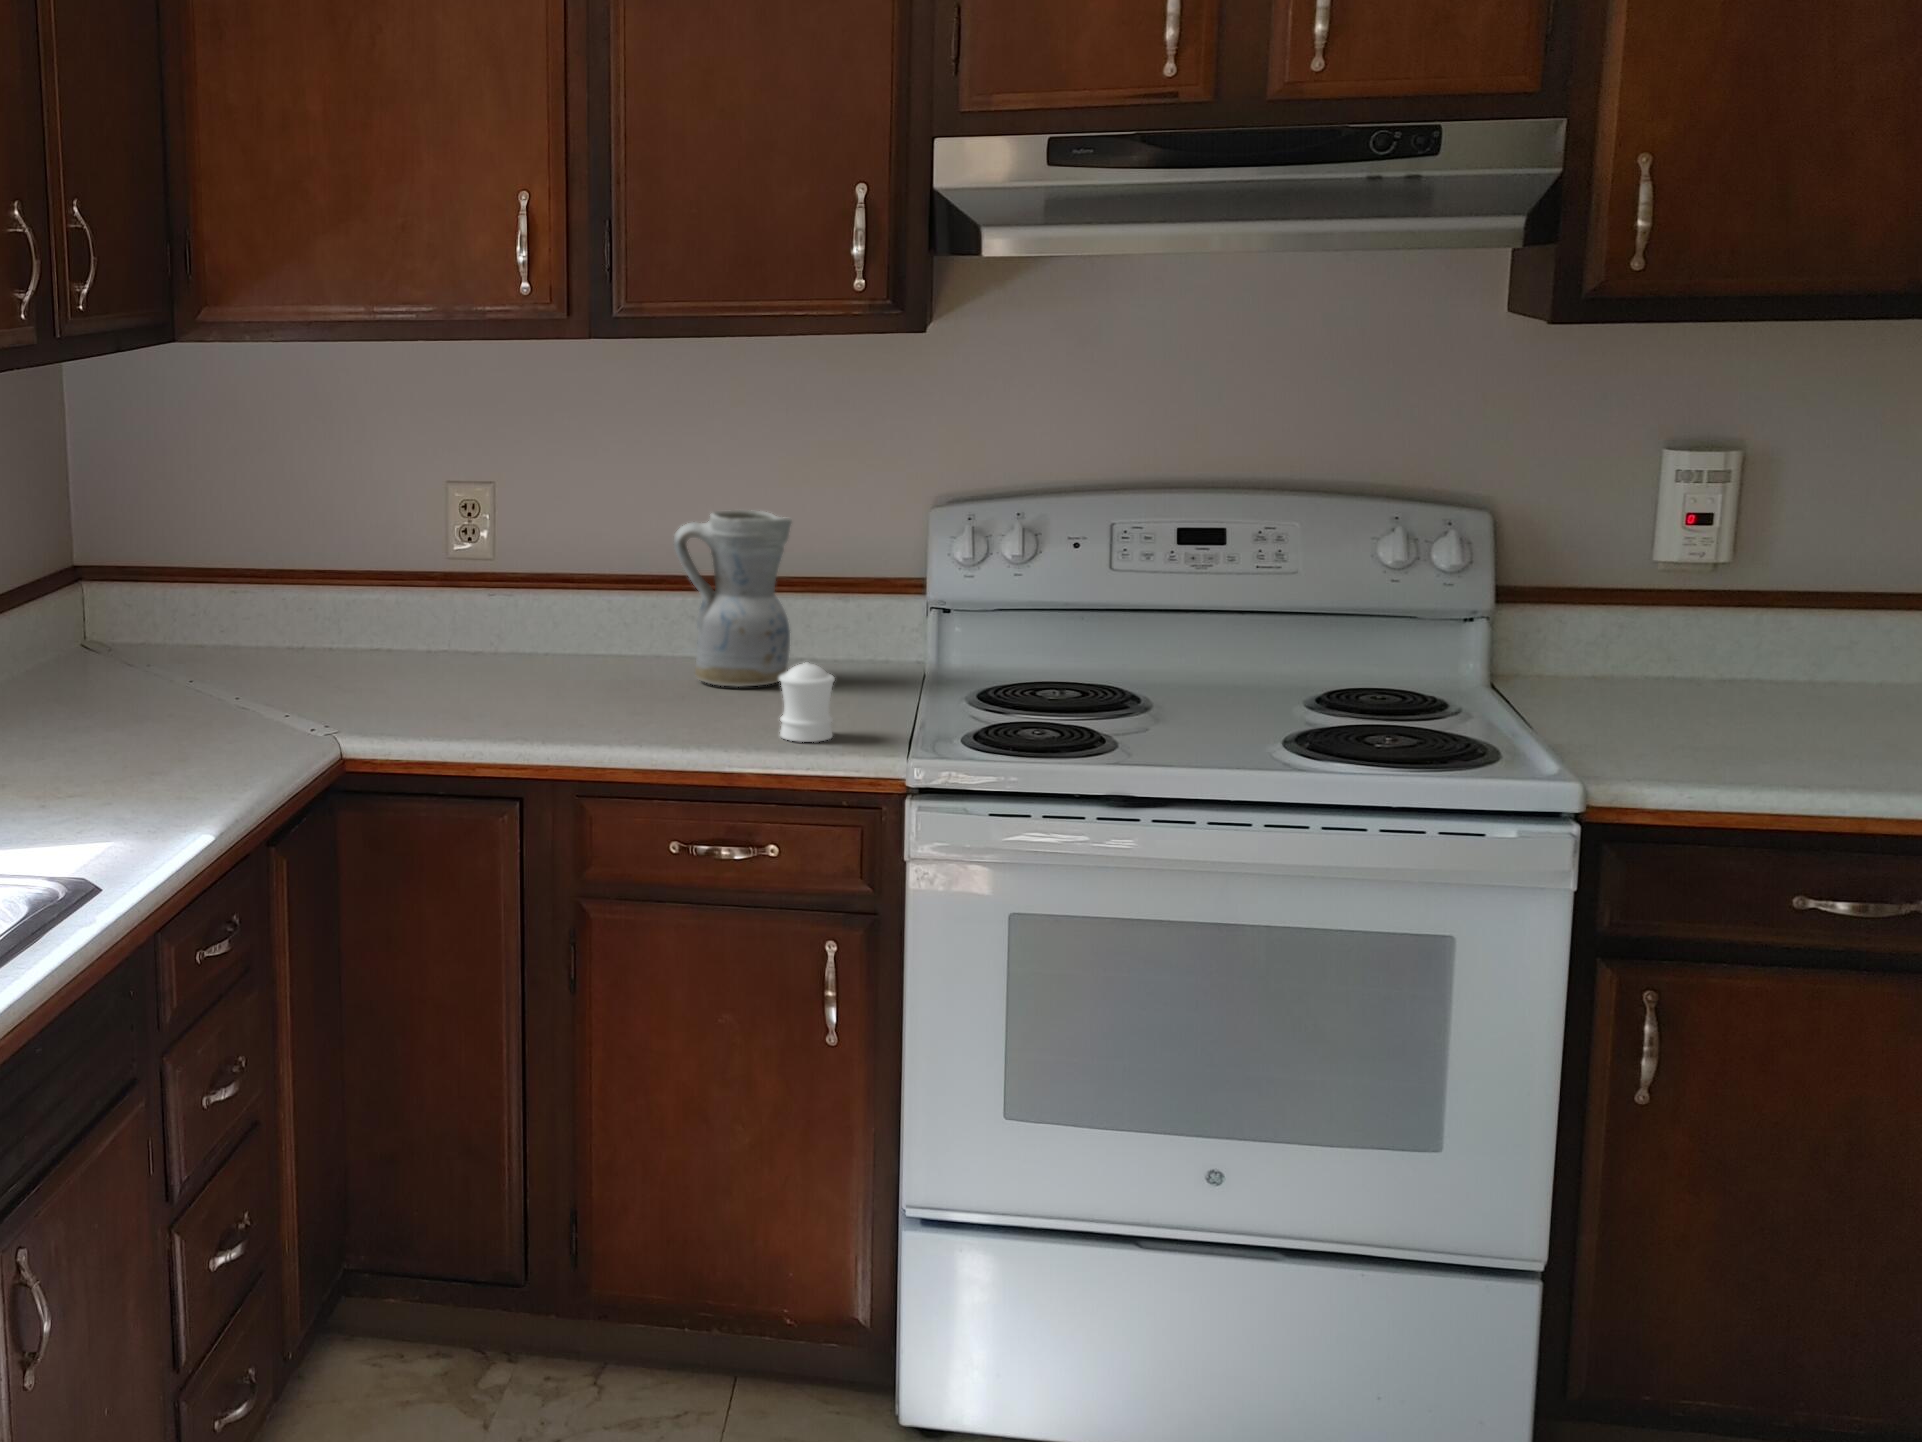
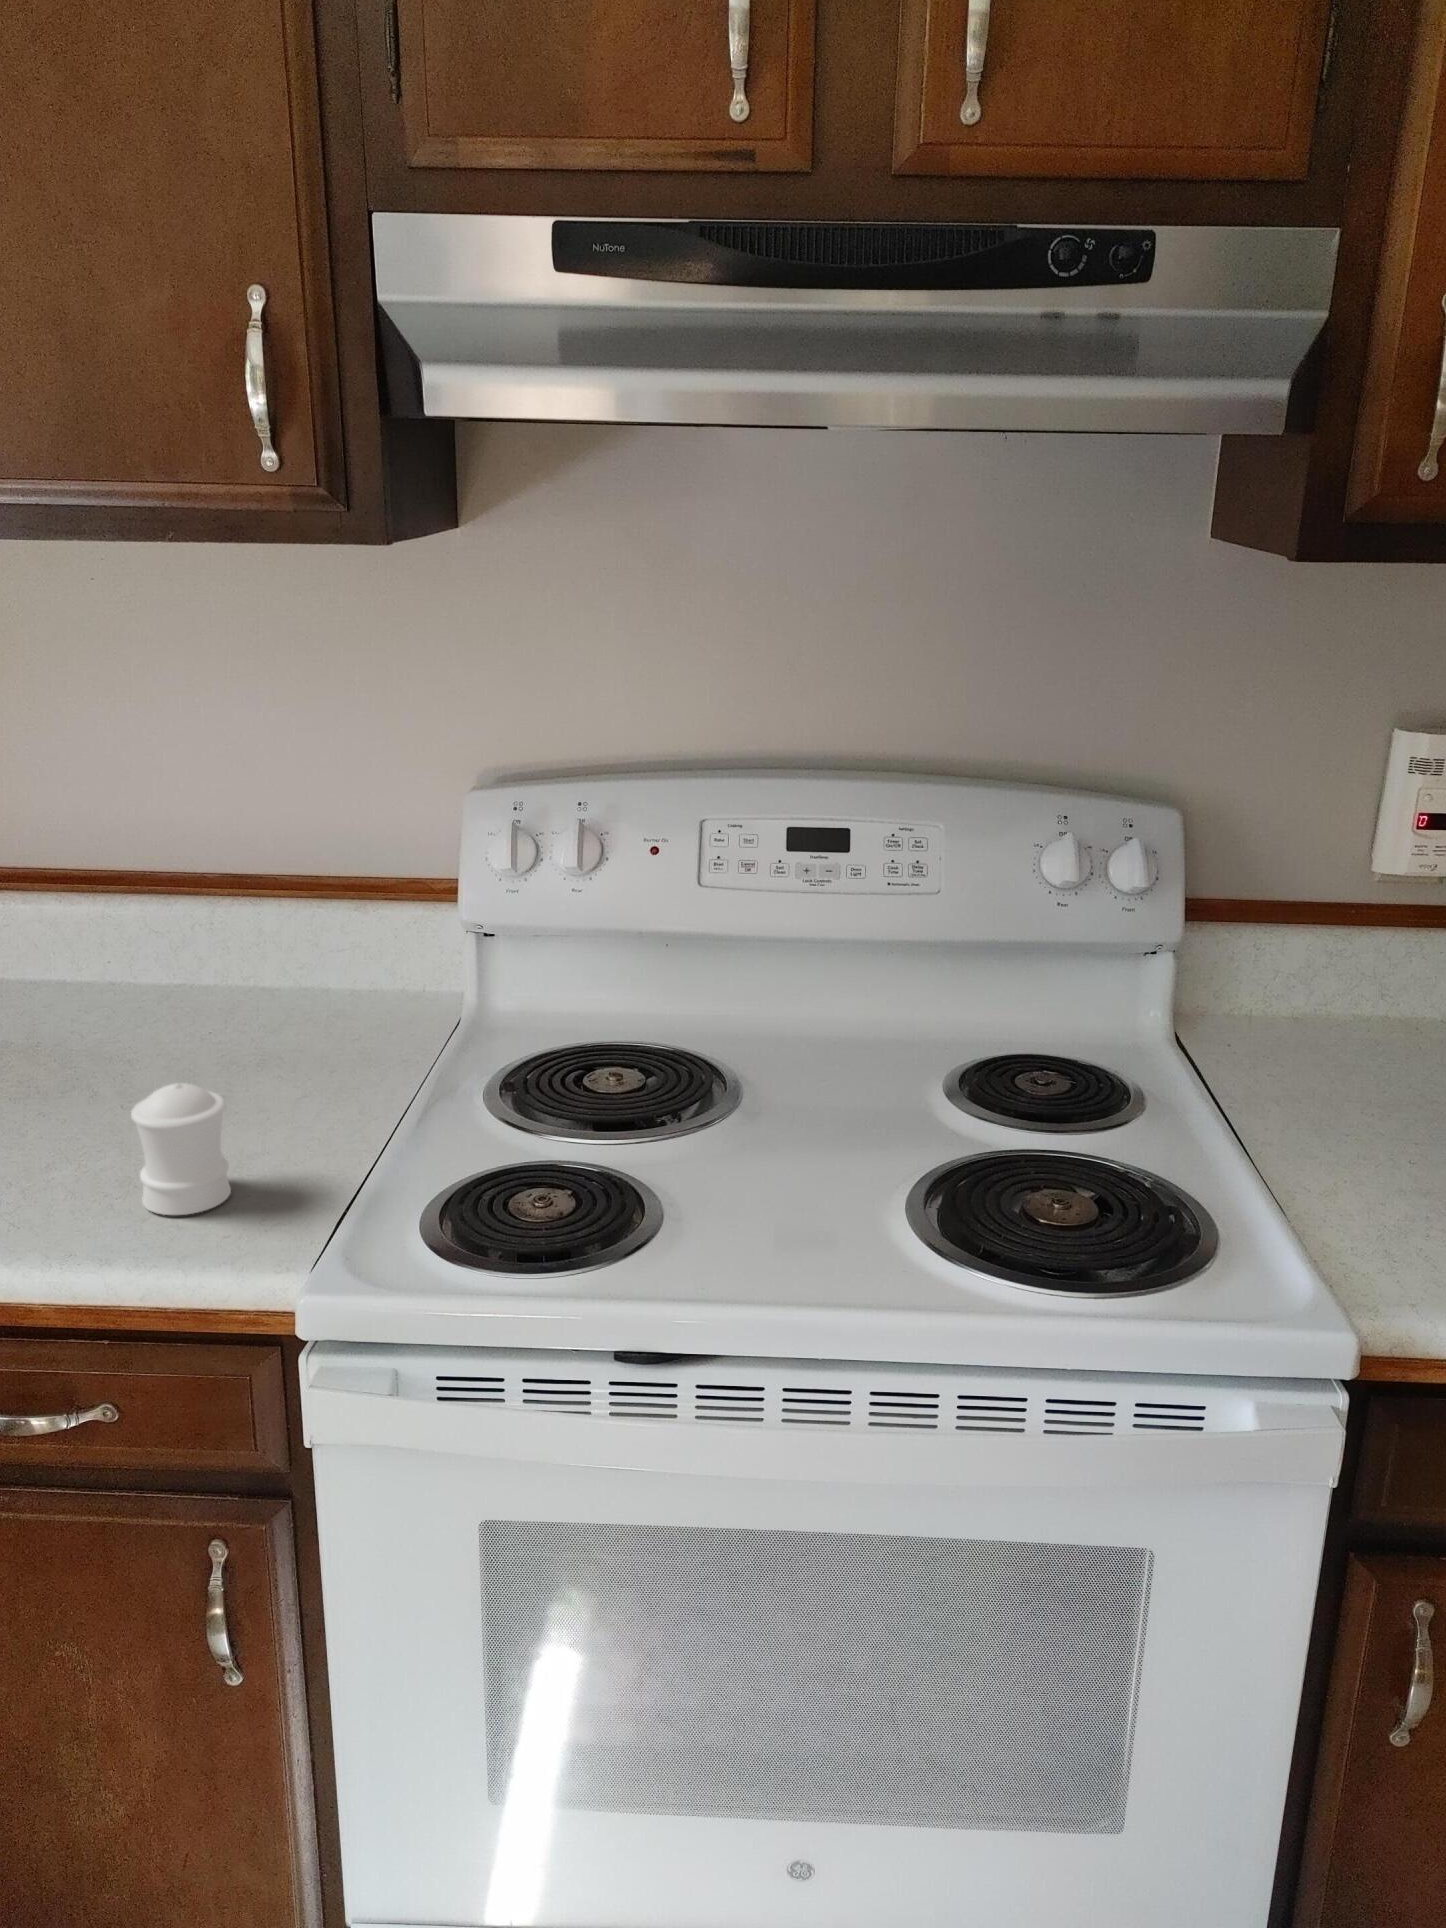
ceramic pitcher: present [674,510,792,686] -> none [66,794,257,1056]

